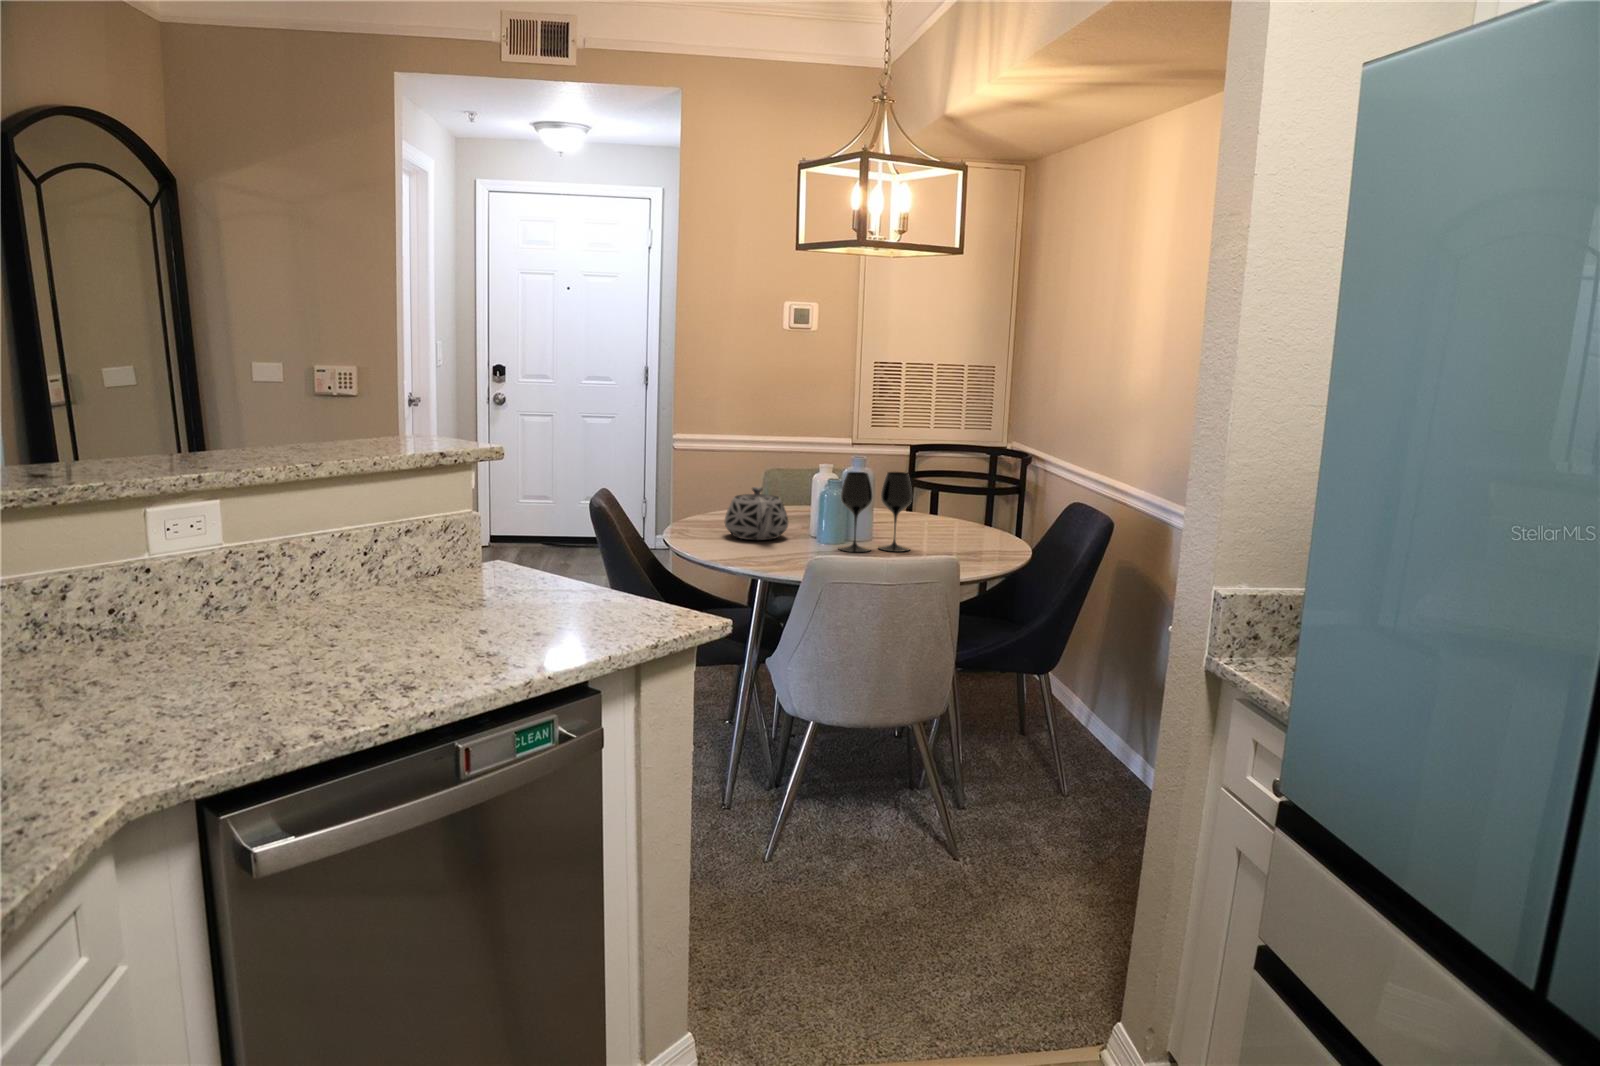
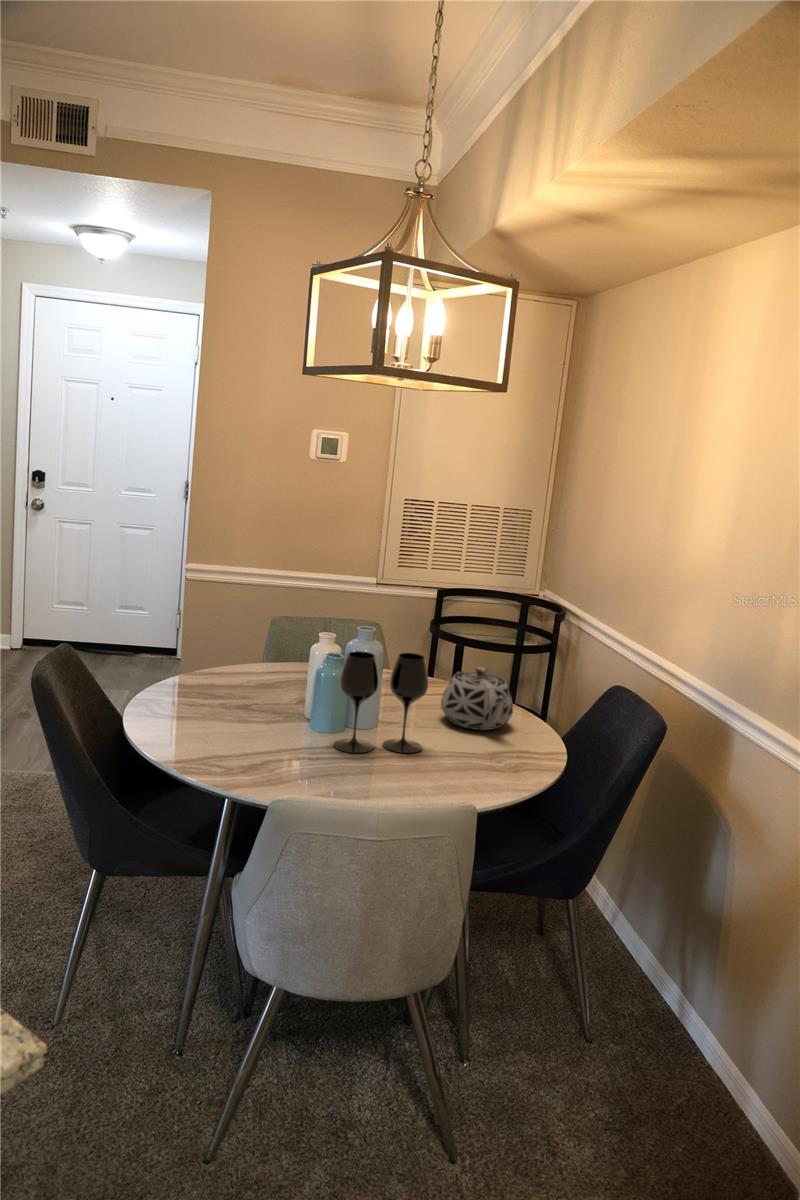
teapot: present [725,487,788,540] -> present [441,667,513,730]

